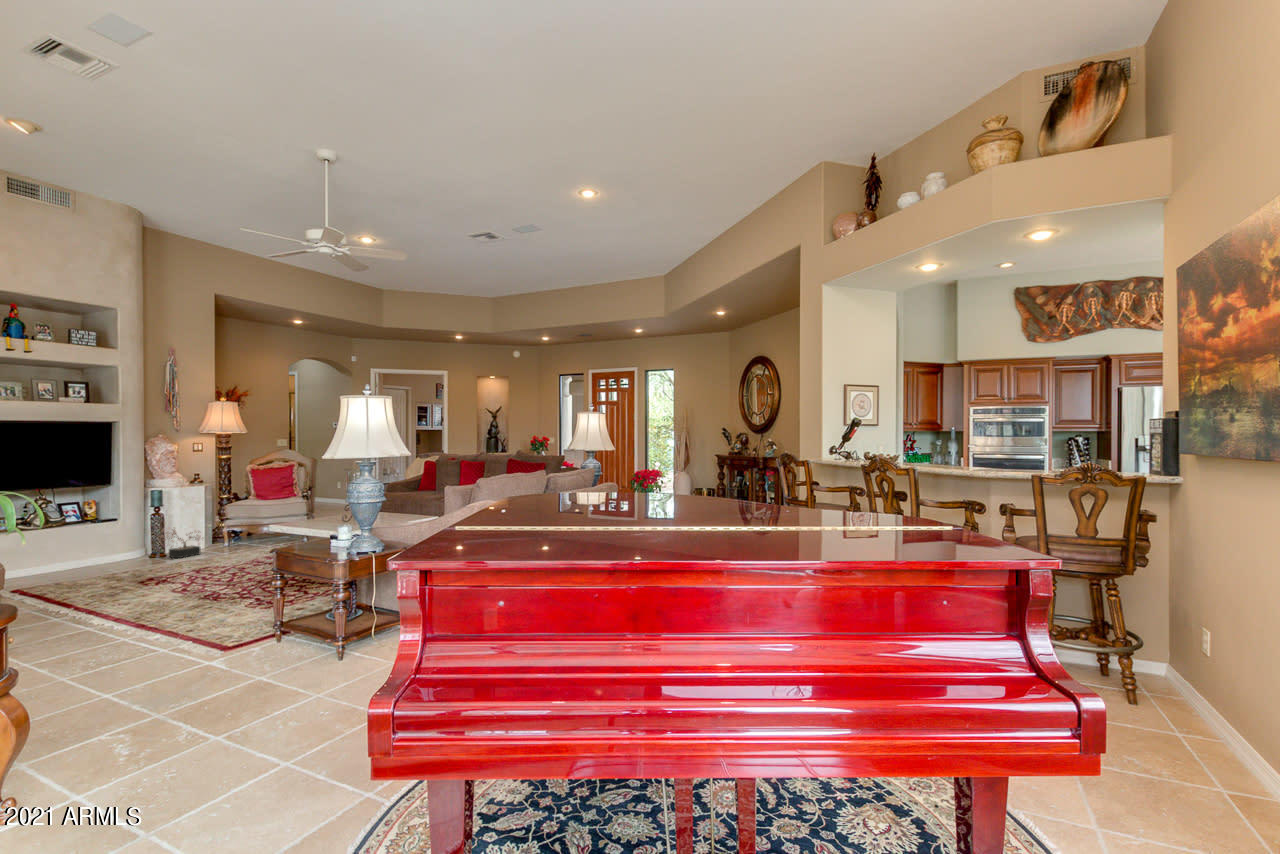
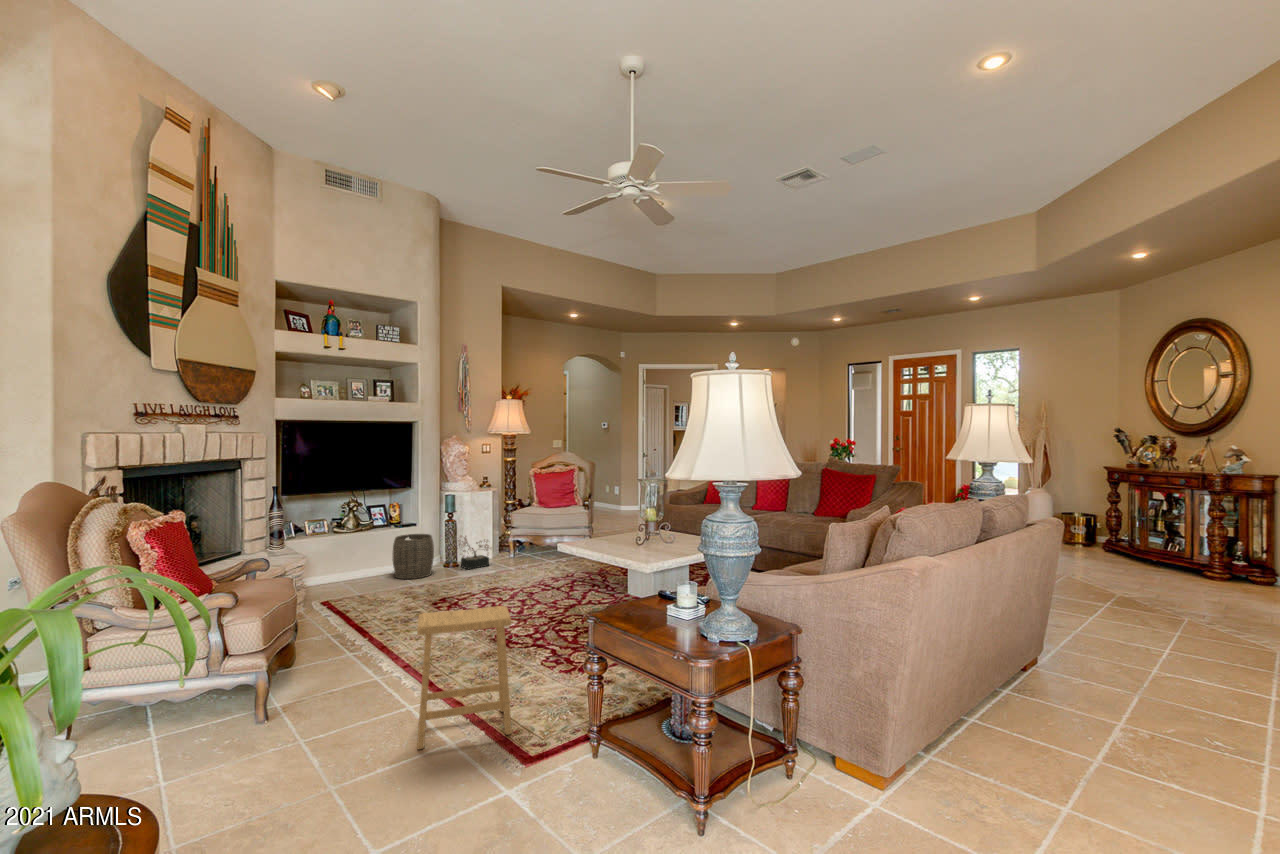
woven basket: none [90,528,138,570] -> present [392,534,434,579]
footstool: none [135,556,216,655] -> present [417,606,512,749]

